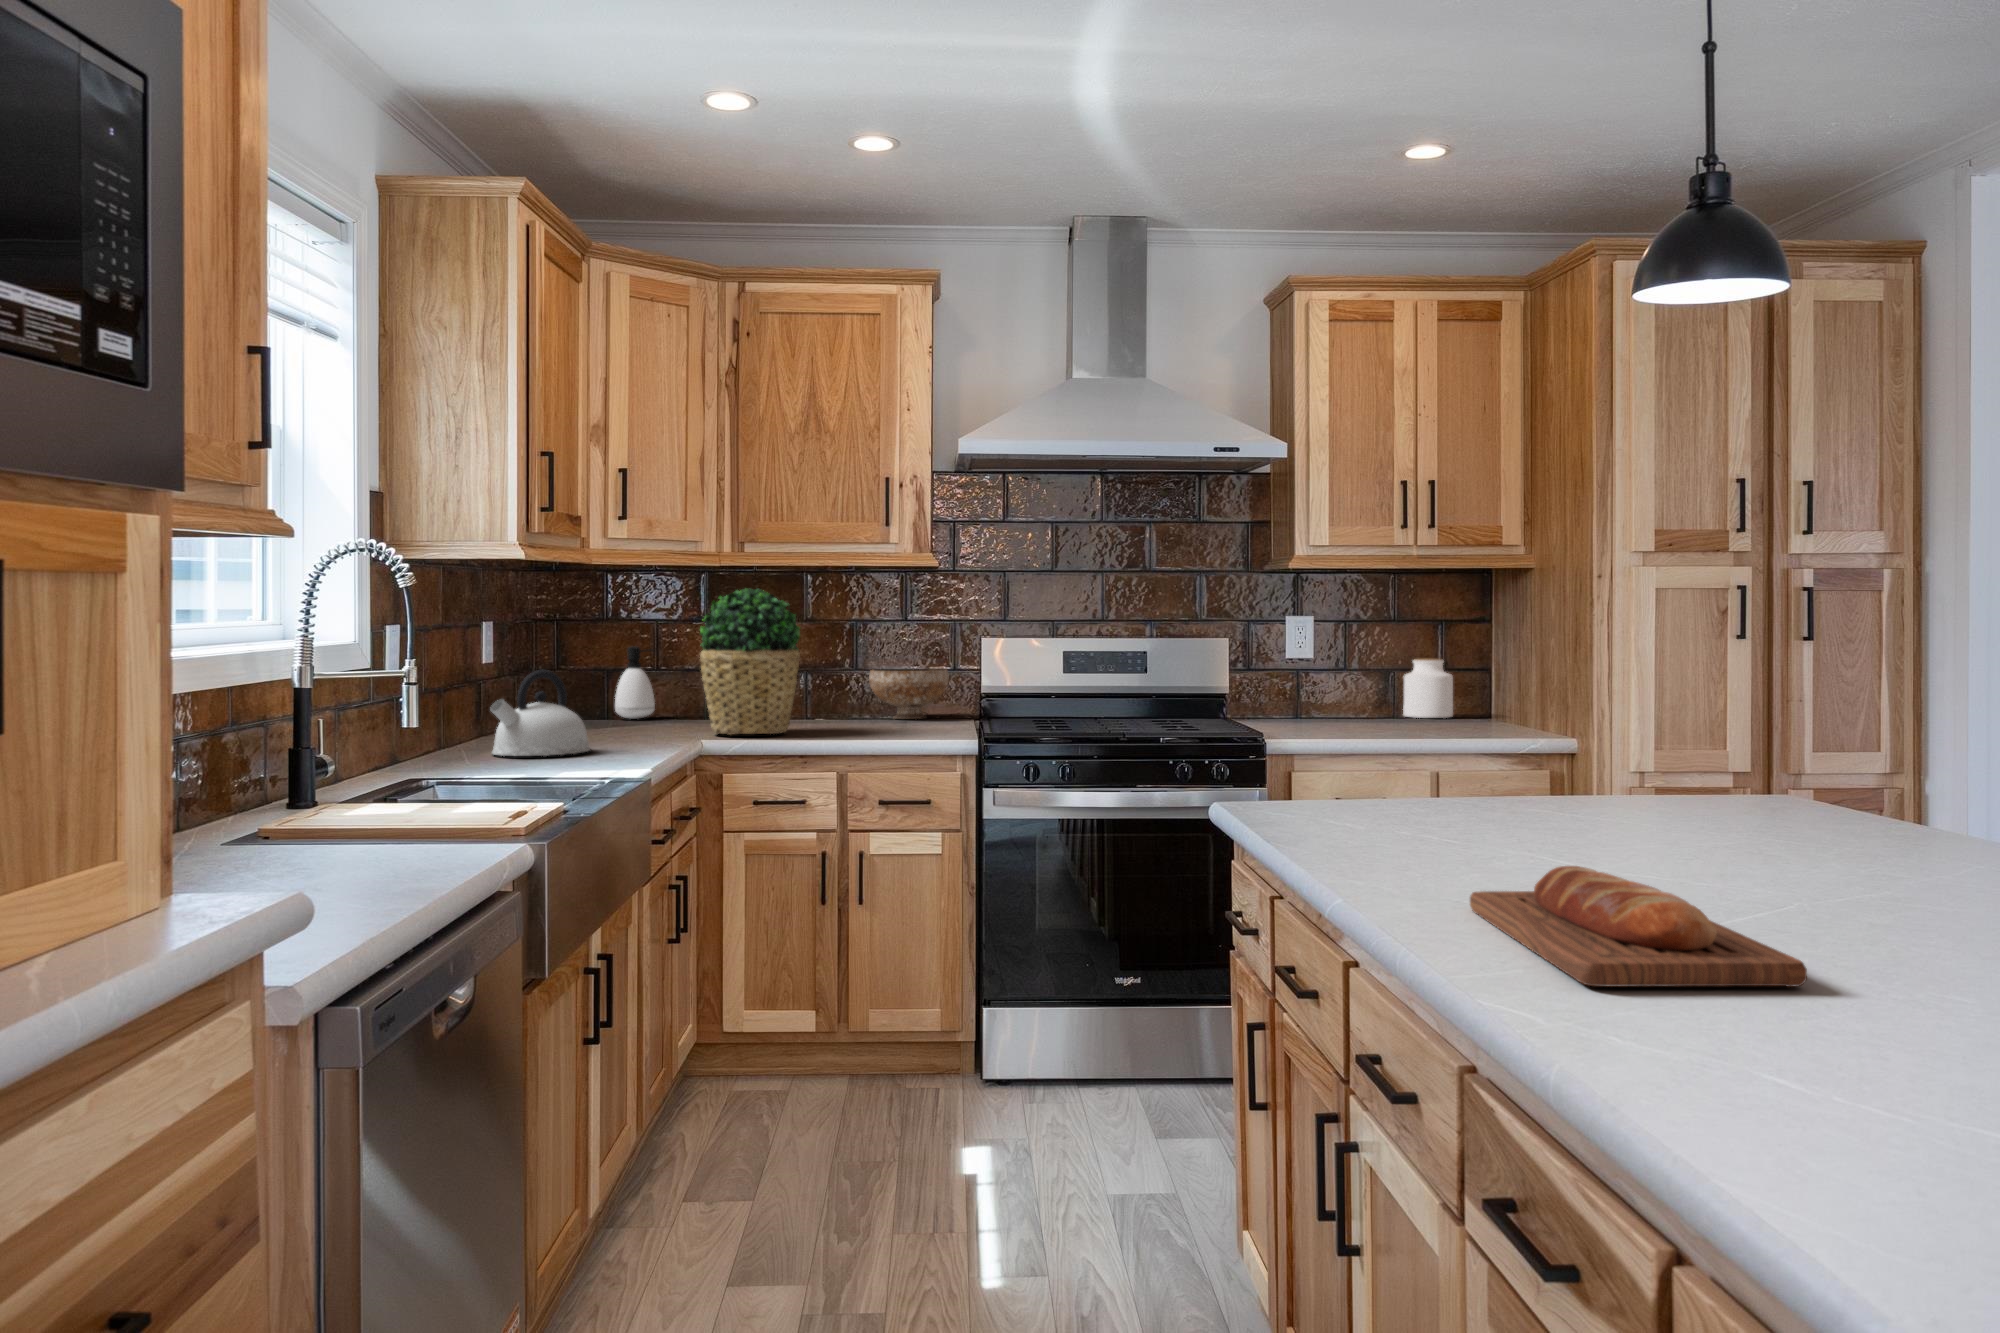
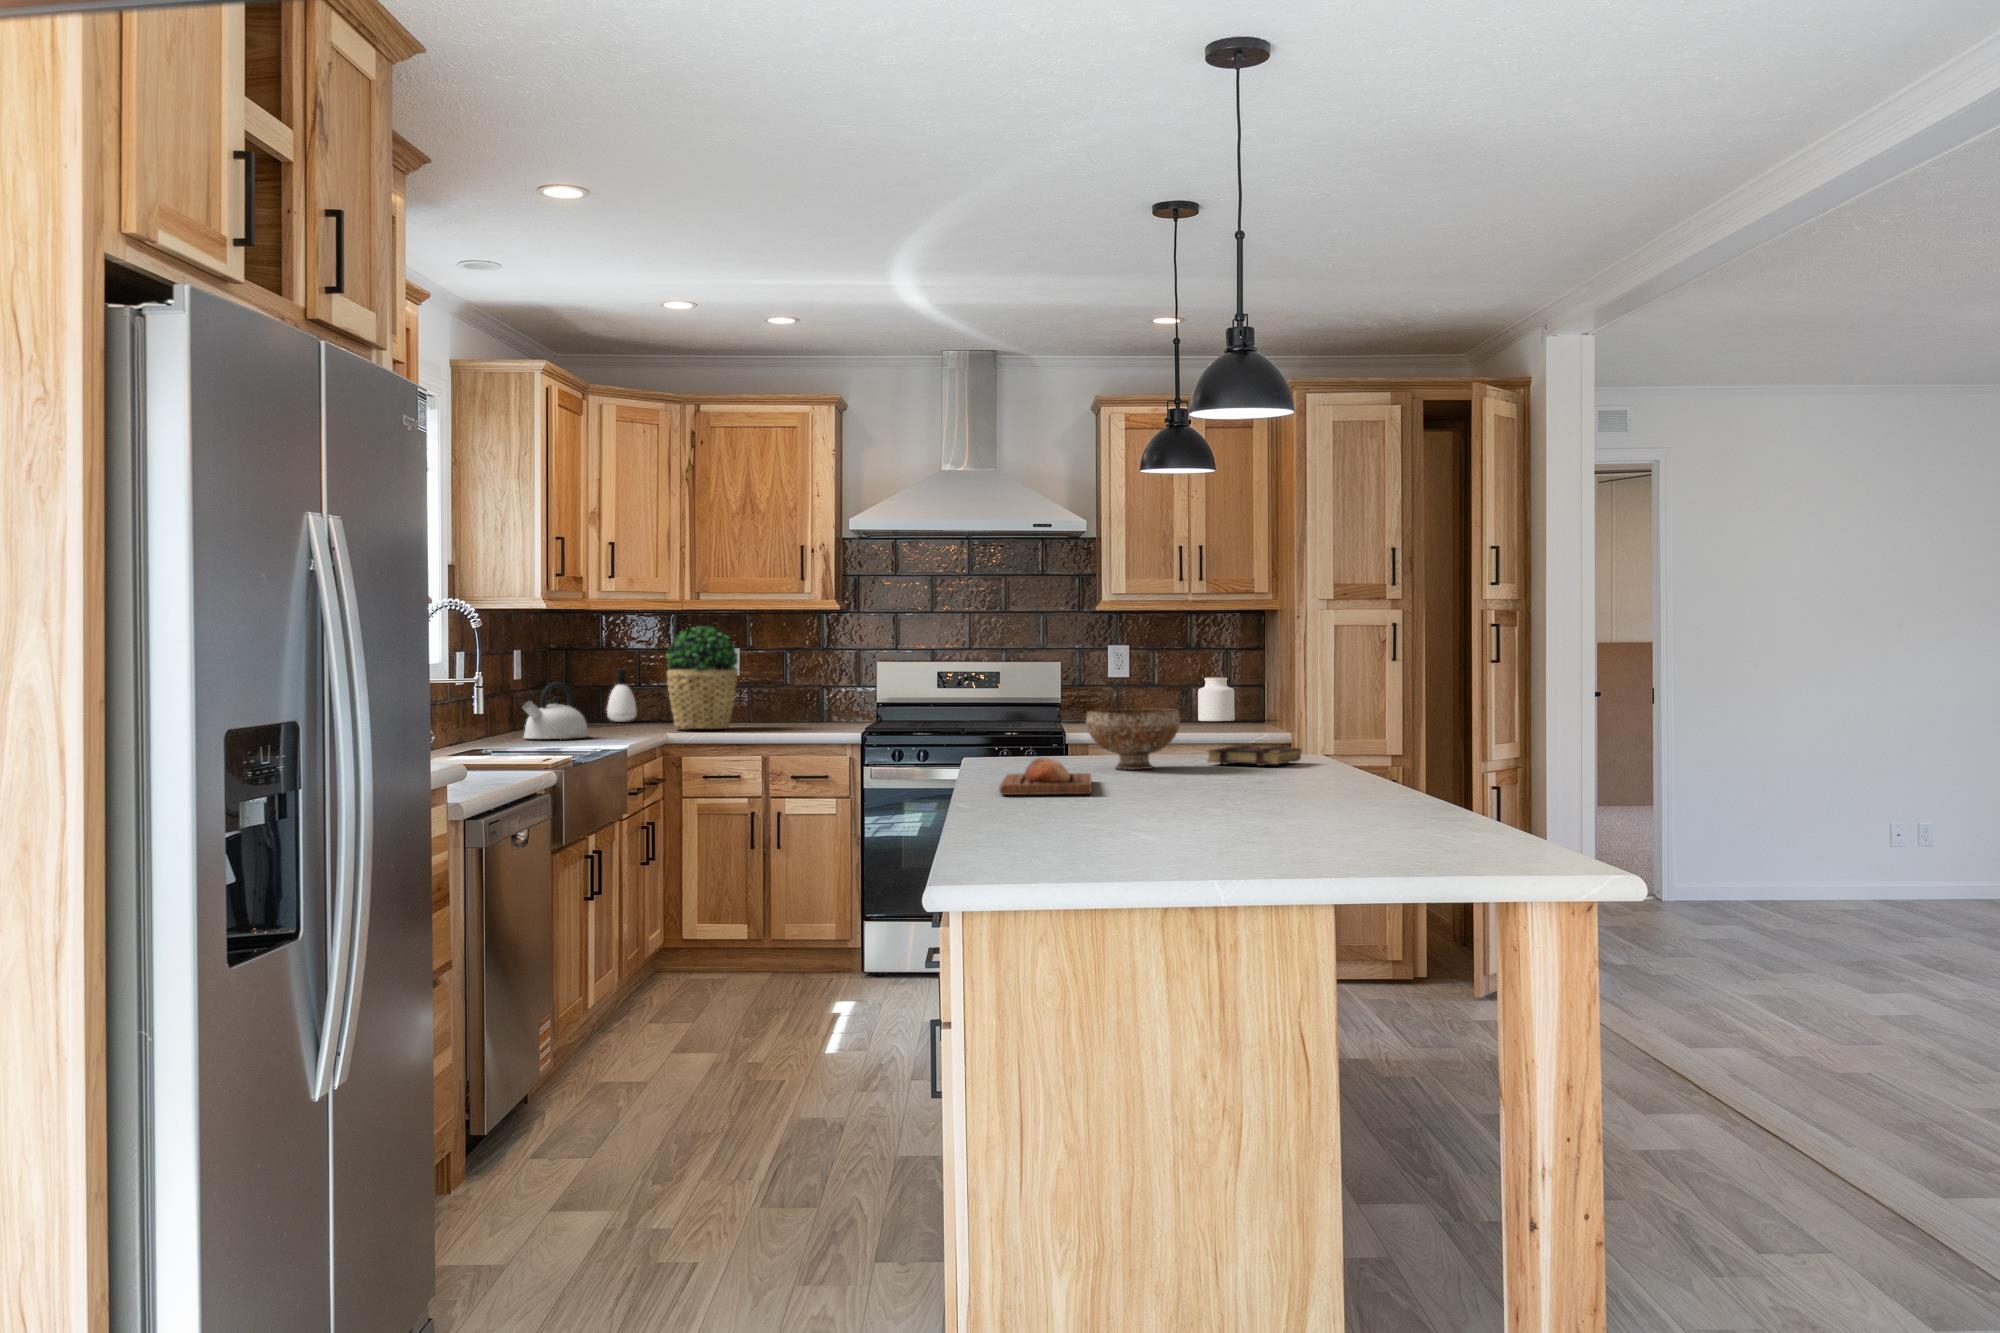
bowl: present [869,669,948,719] -> present [1086,709,1180,769]
book: none [1729,802,1891,847] -> present [1208,745,1301,766]

